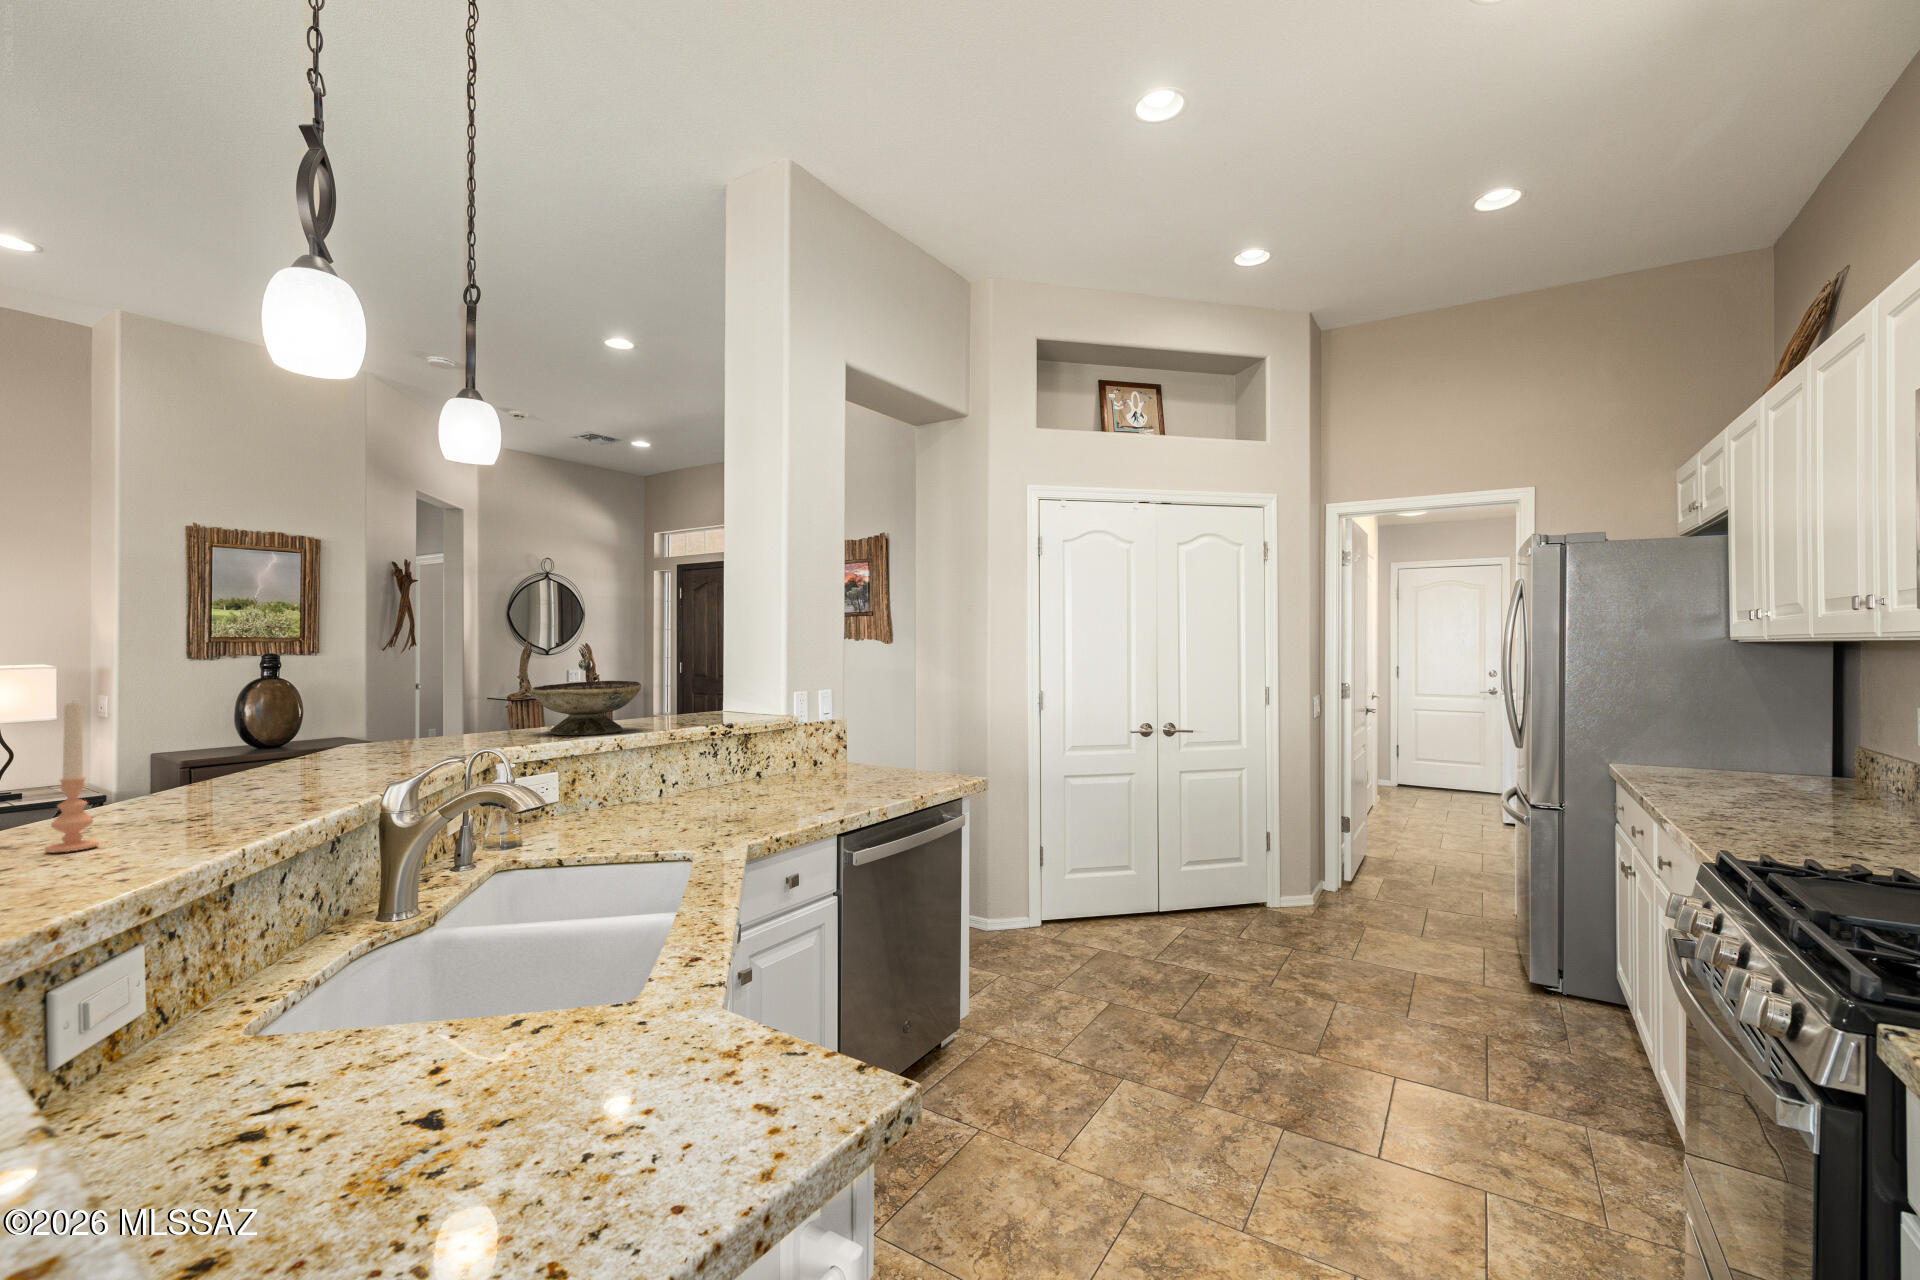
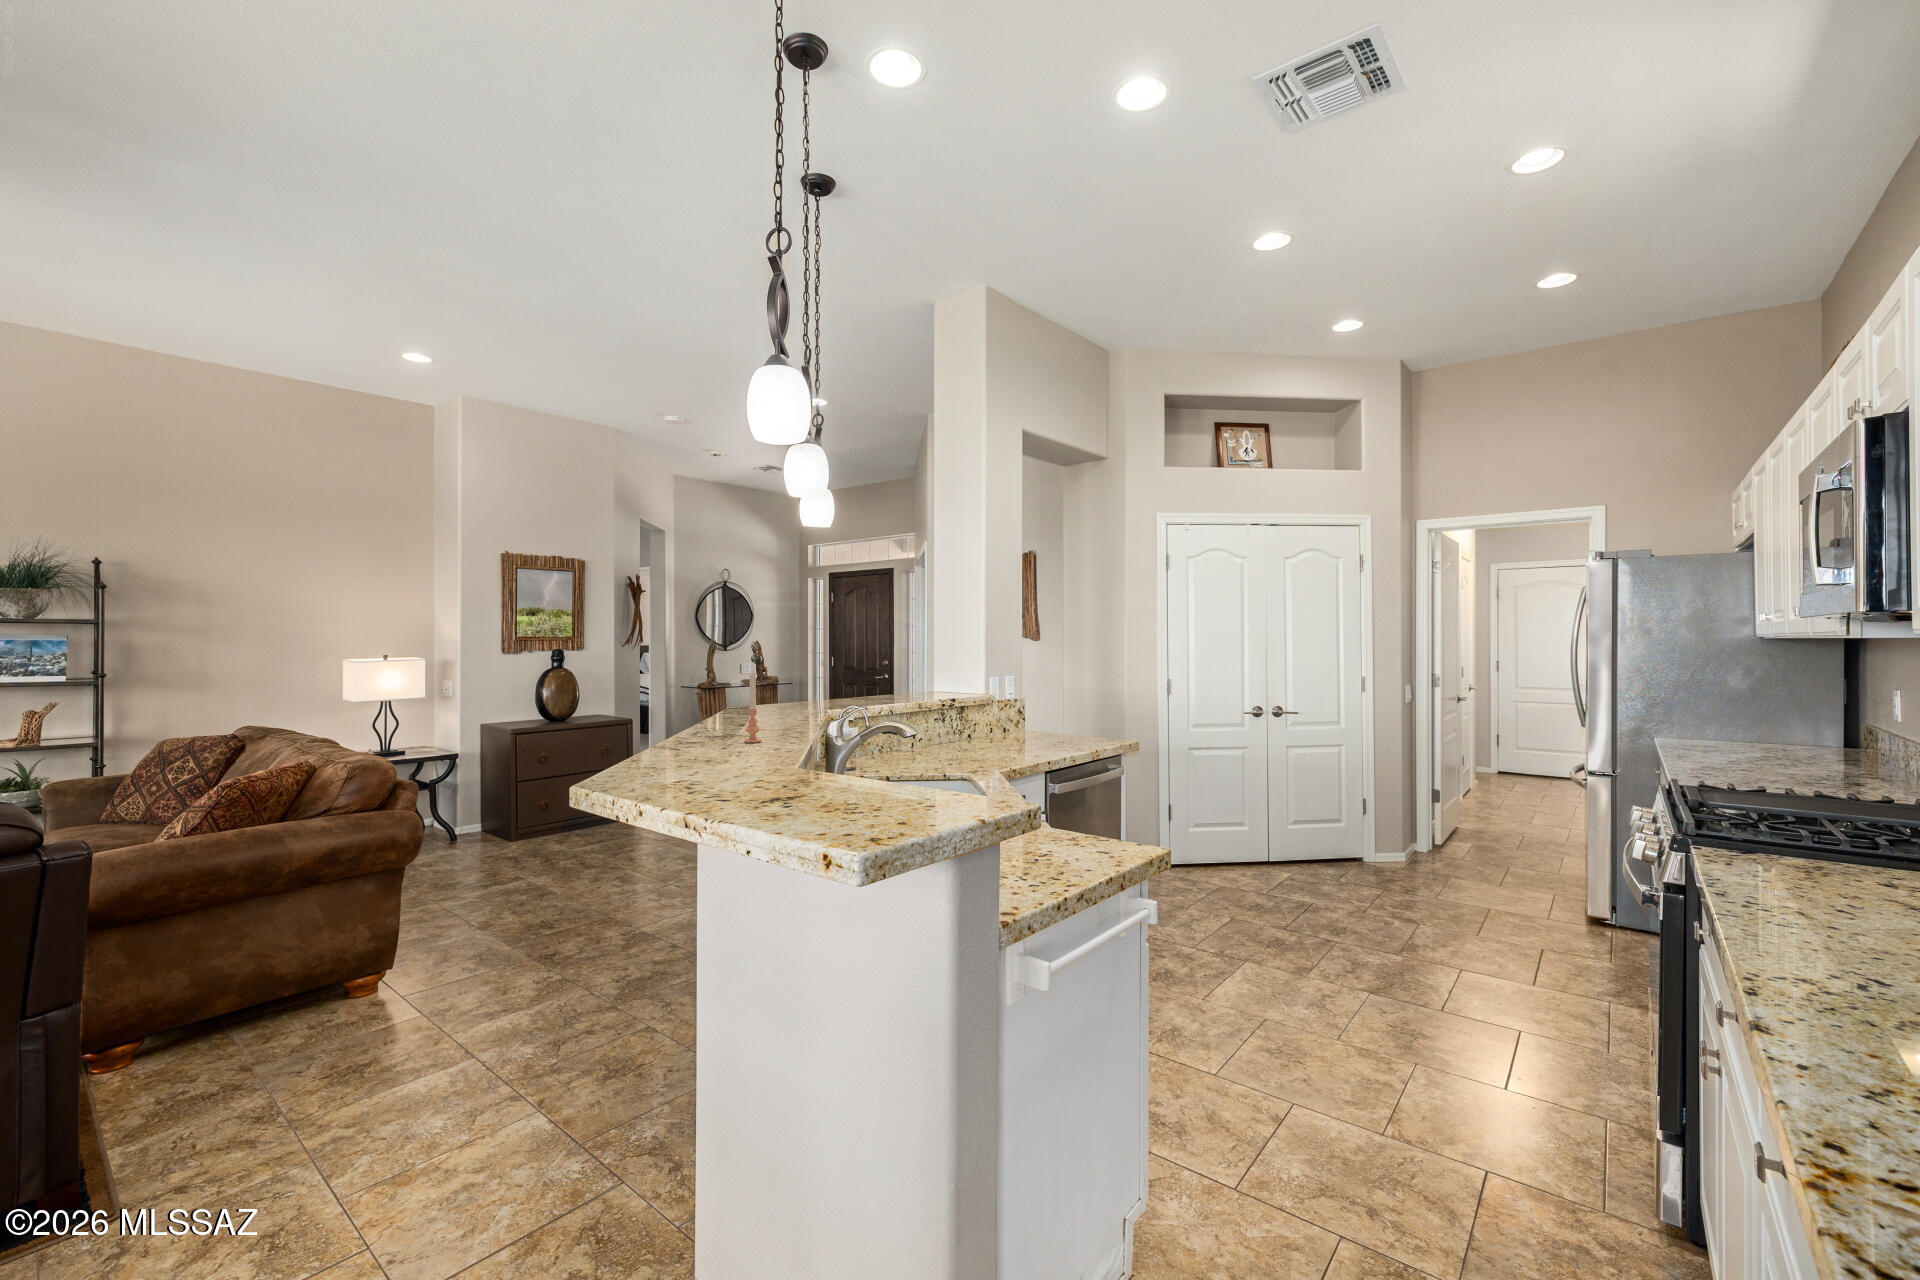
decorative bowl: present [531,681,641,735] -> none [826,669,896,706]

